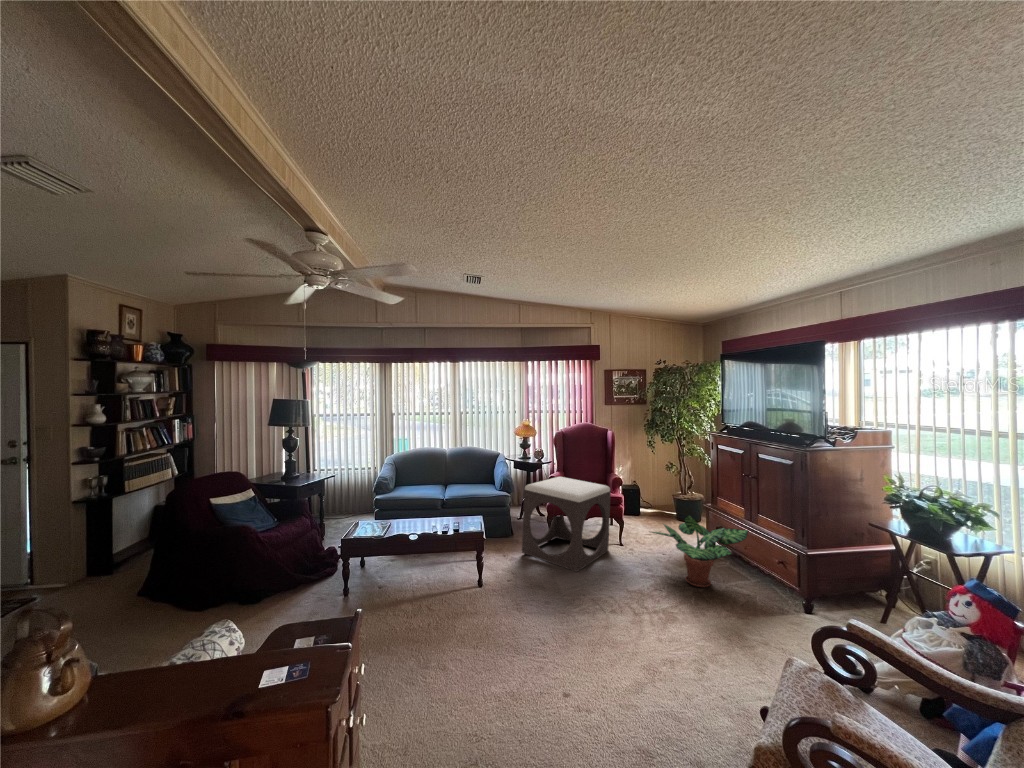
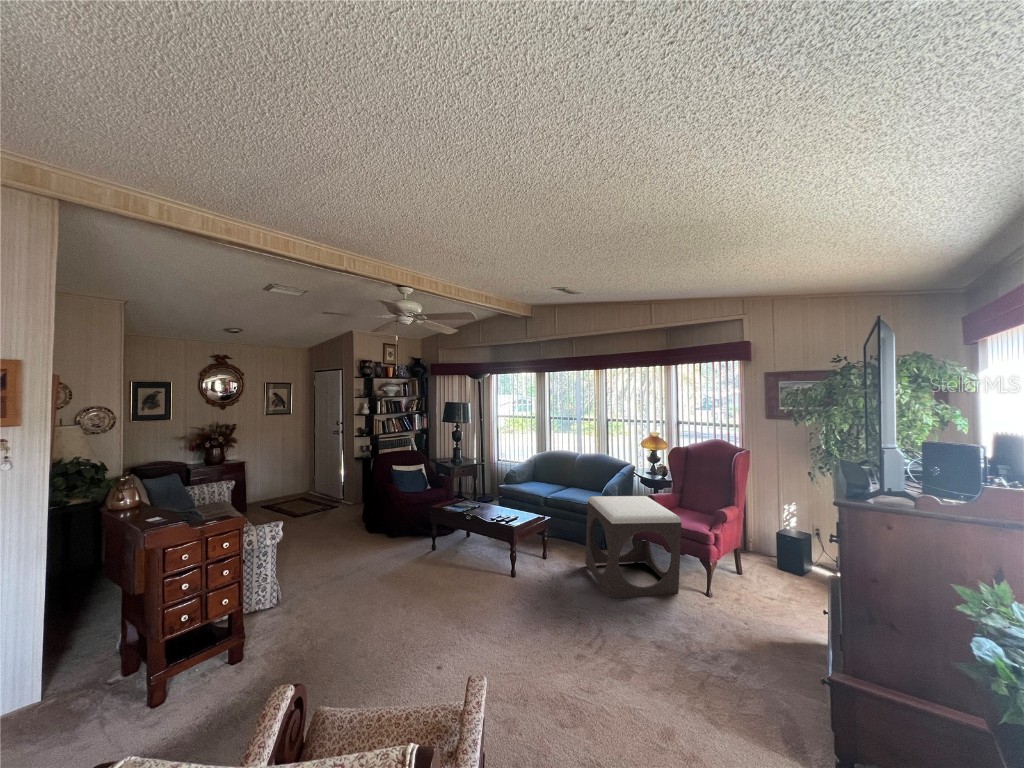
potted plant: present [652,515,748,587] -> none [667,569,814,673]

